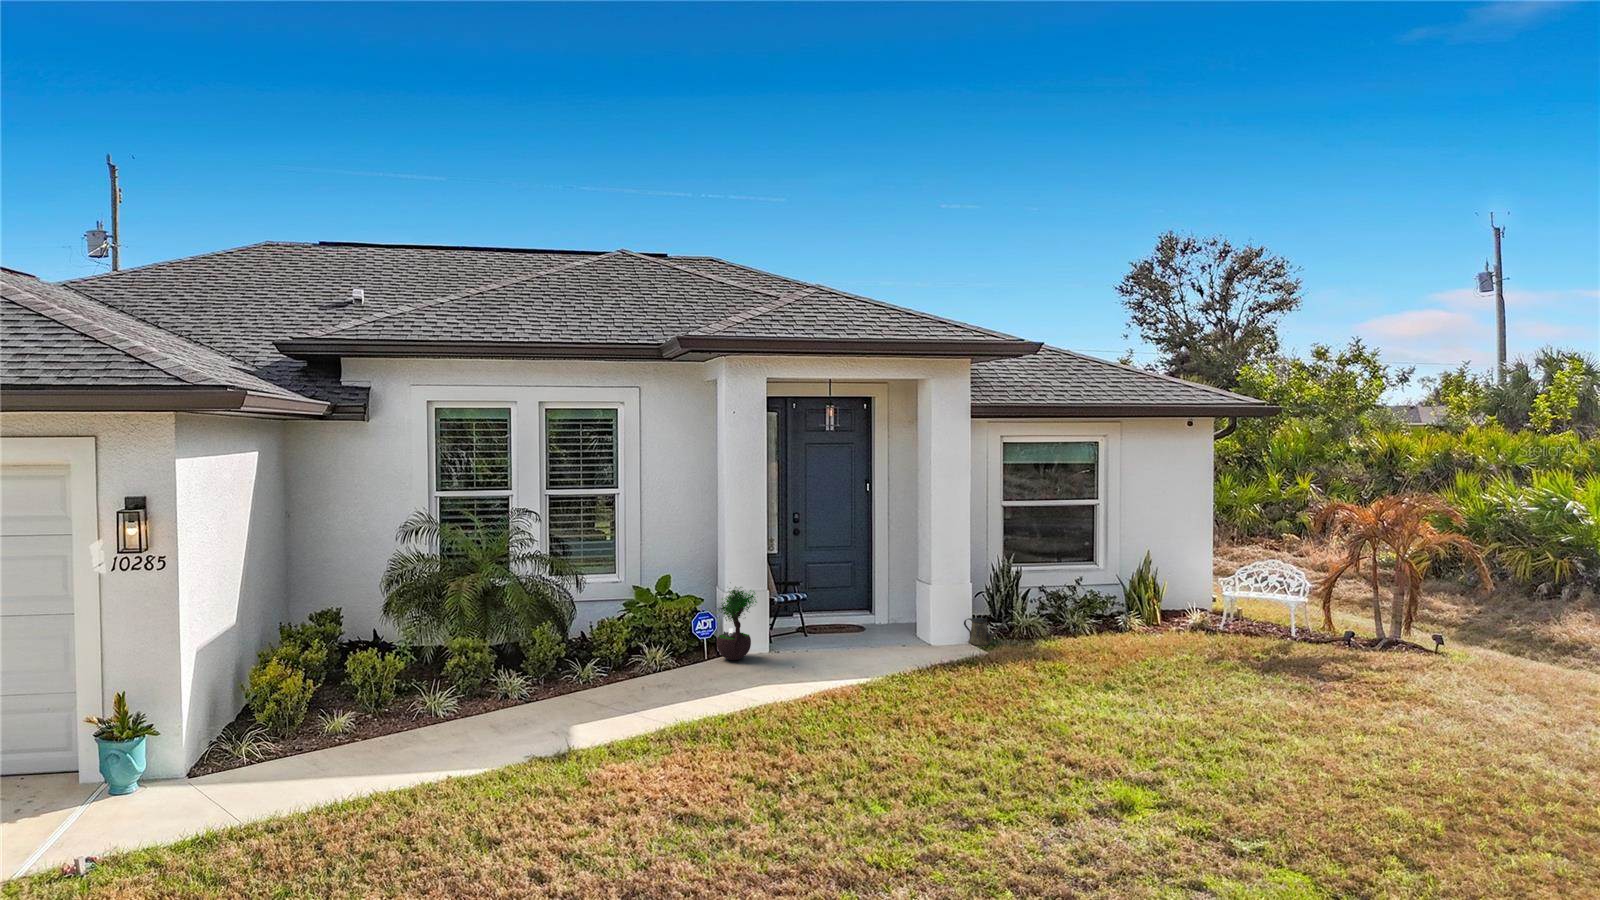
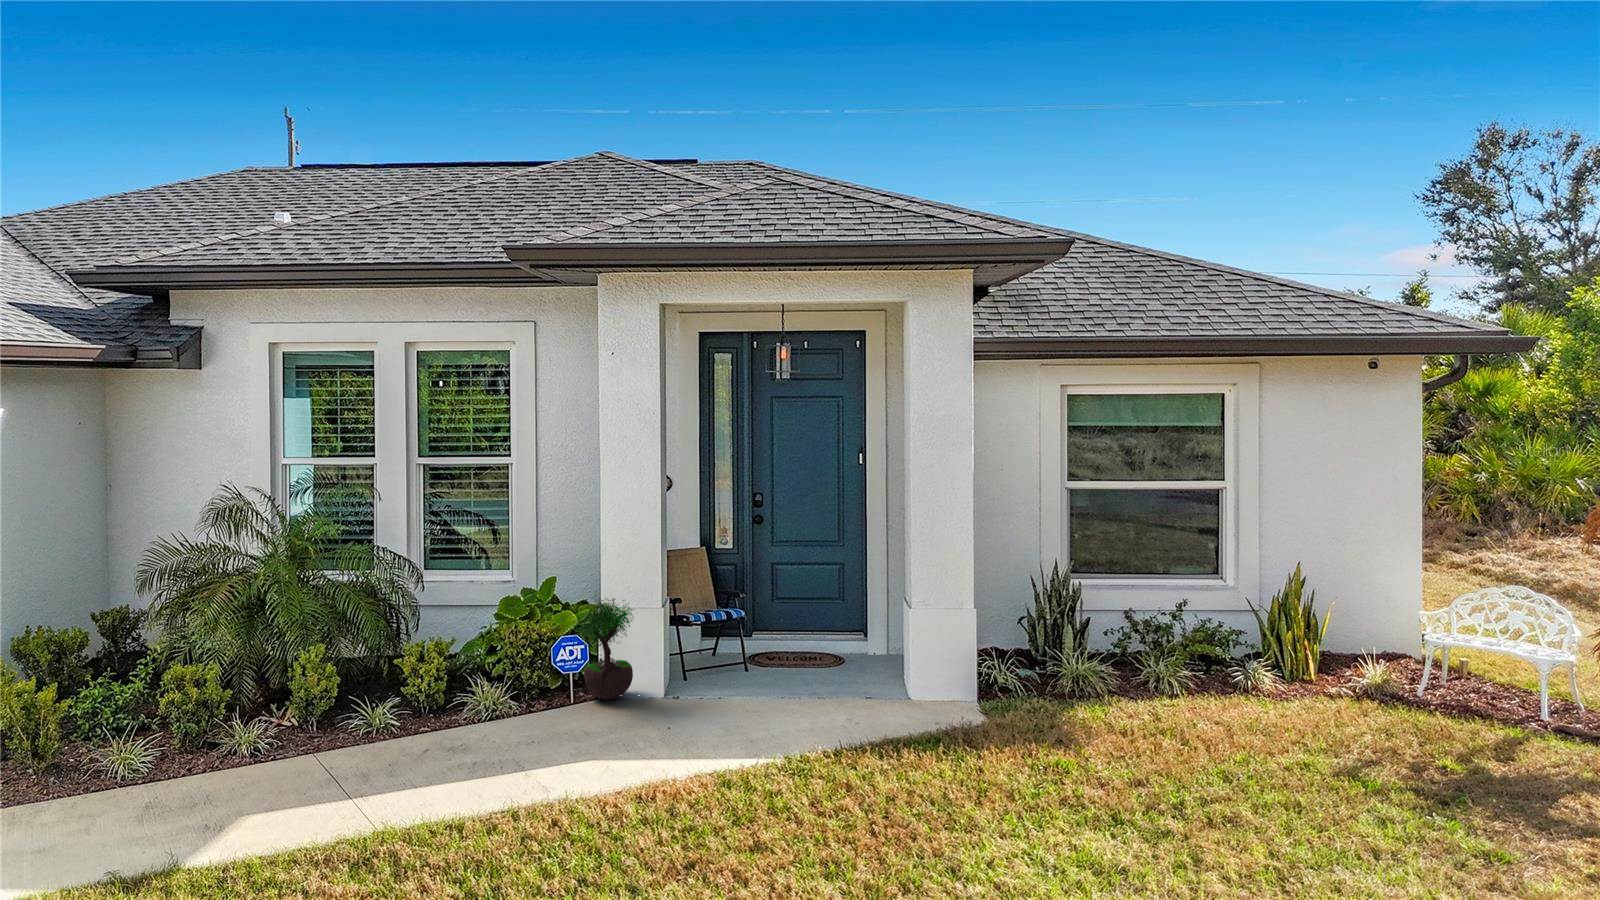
watering can: present [964,618,1009,645] -> none [959,658,1017,701]

